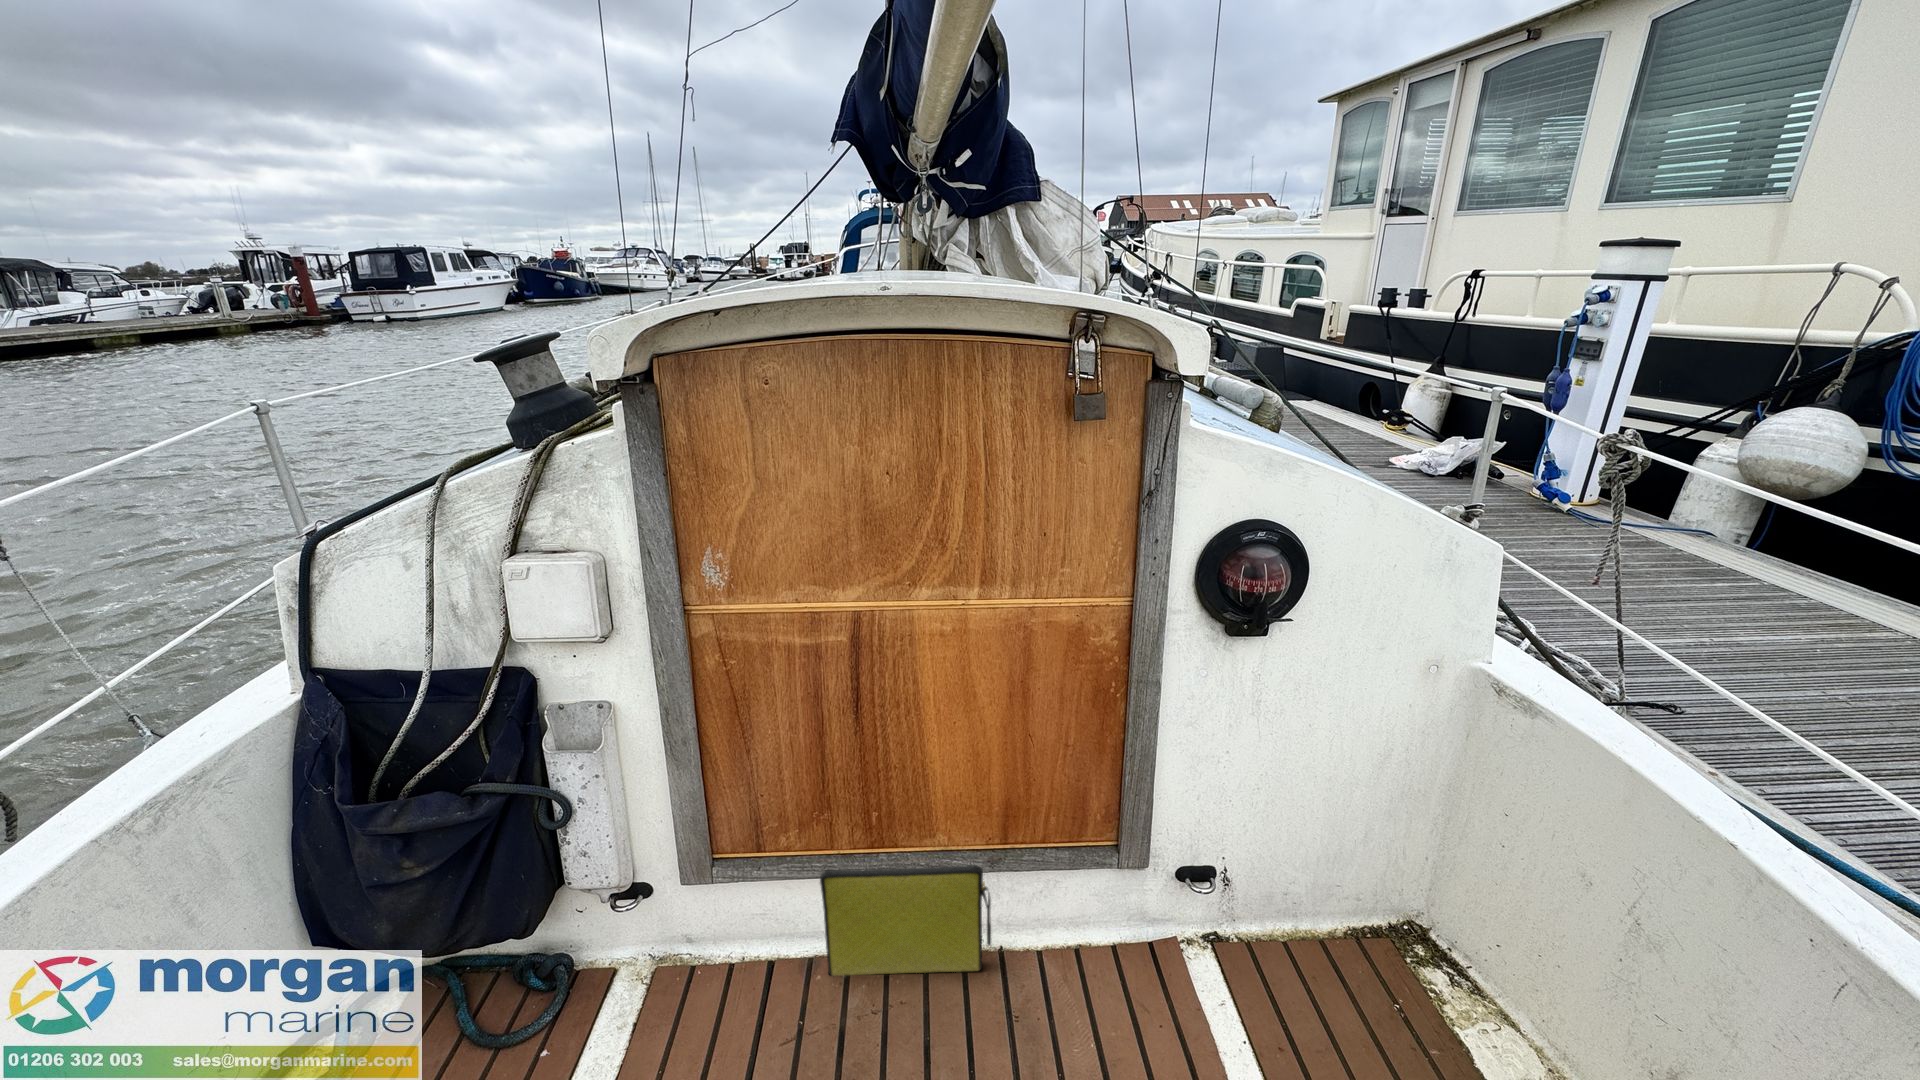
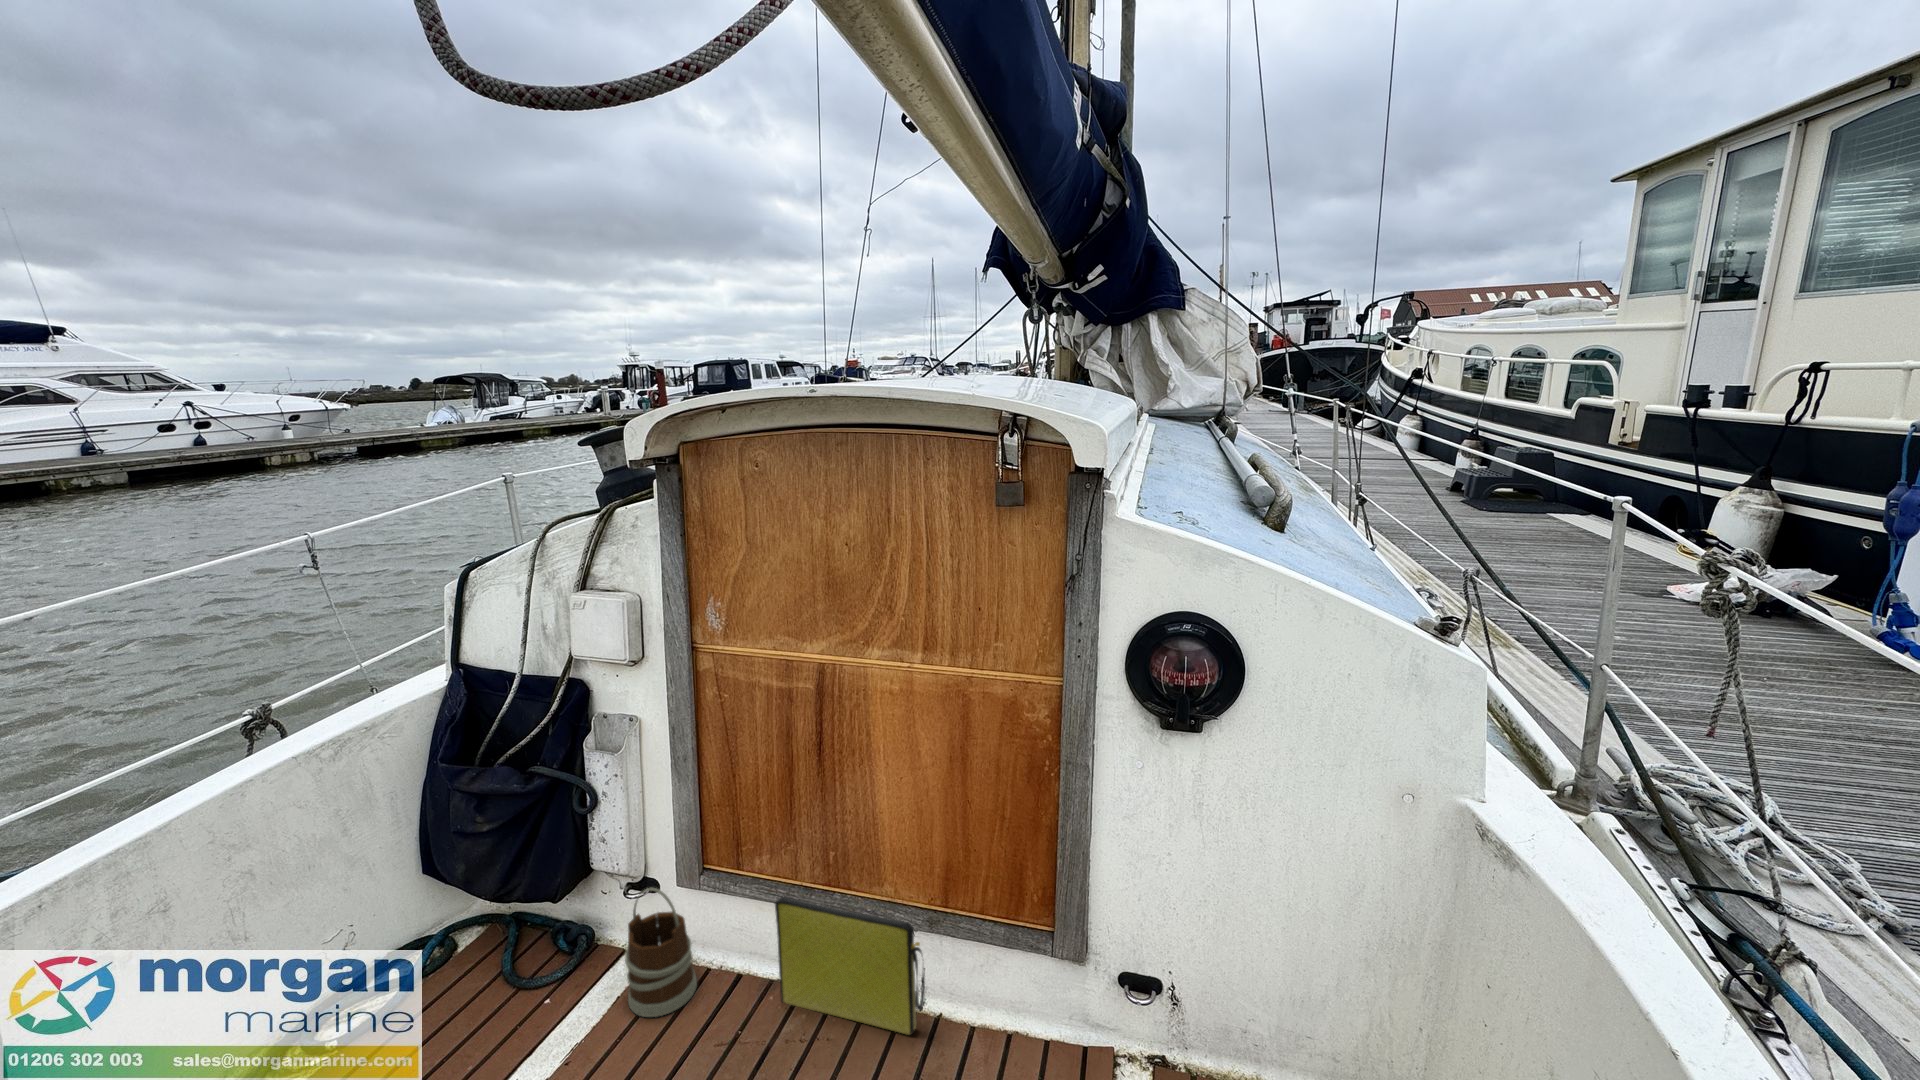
wooden bucket: none [640,897,726,1039] -> present [625,888,697,1017]

